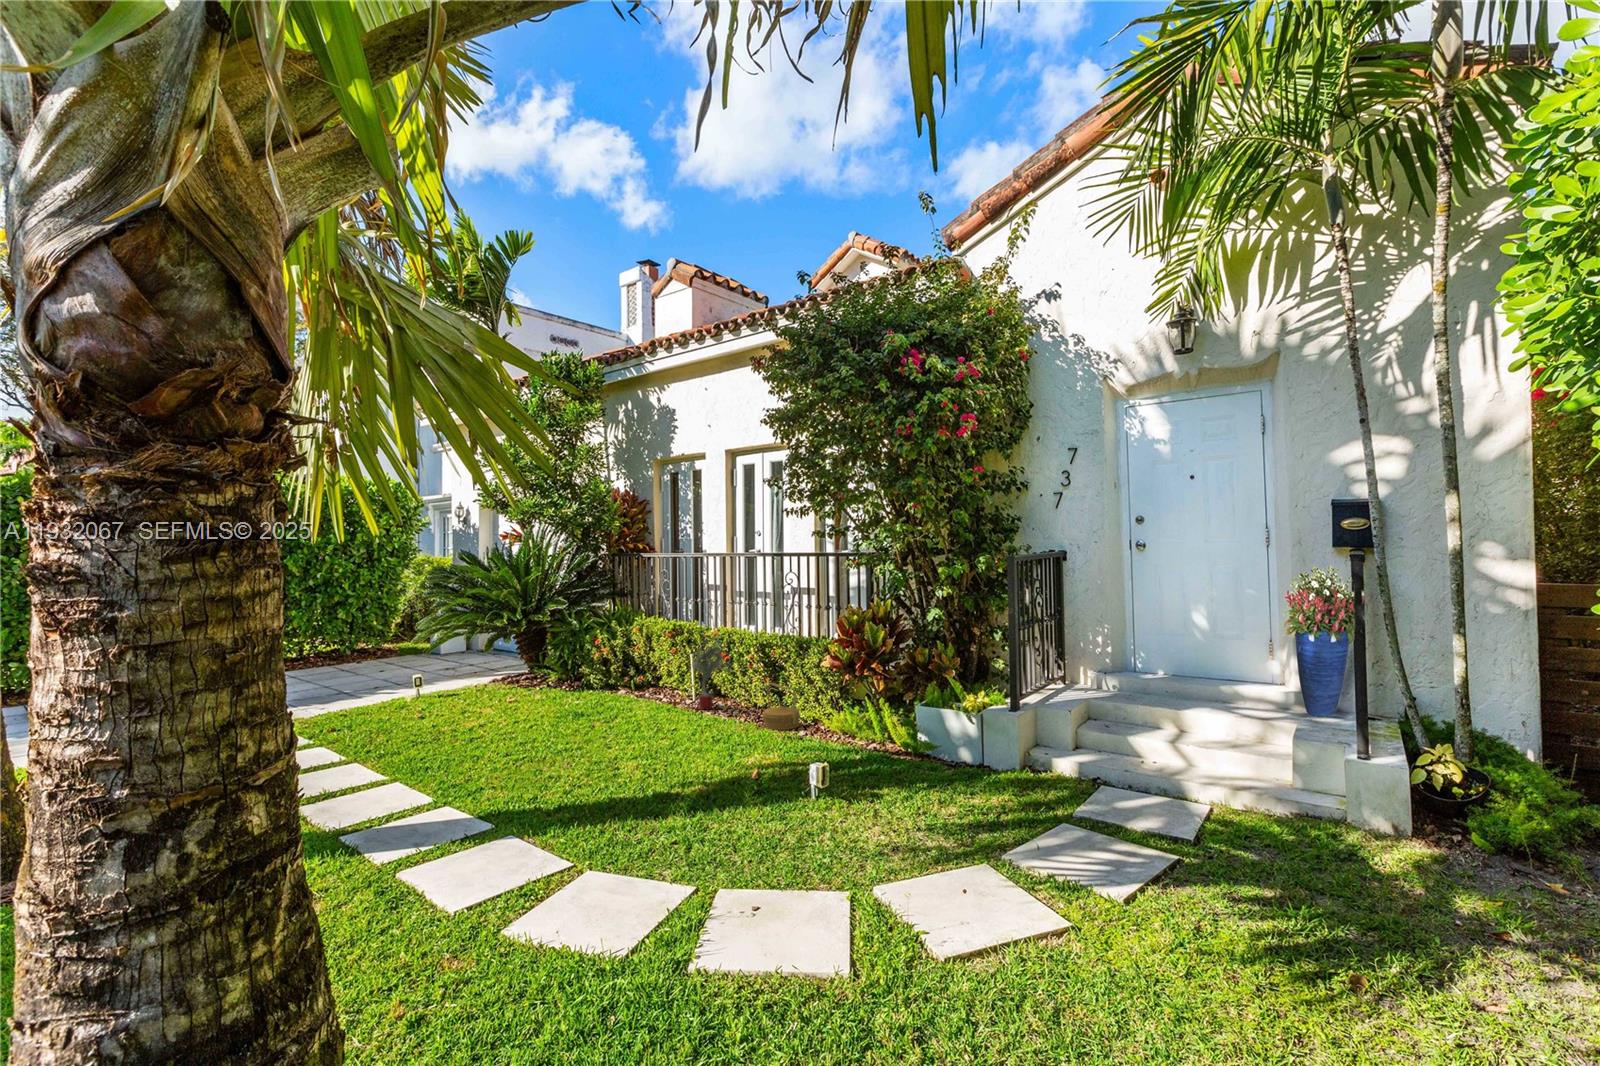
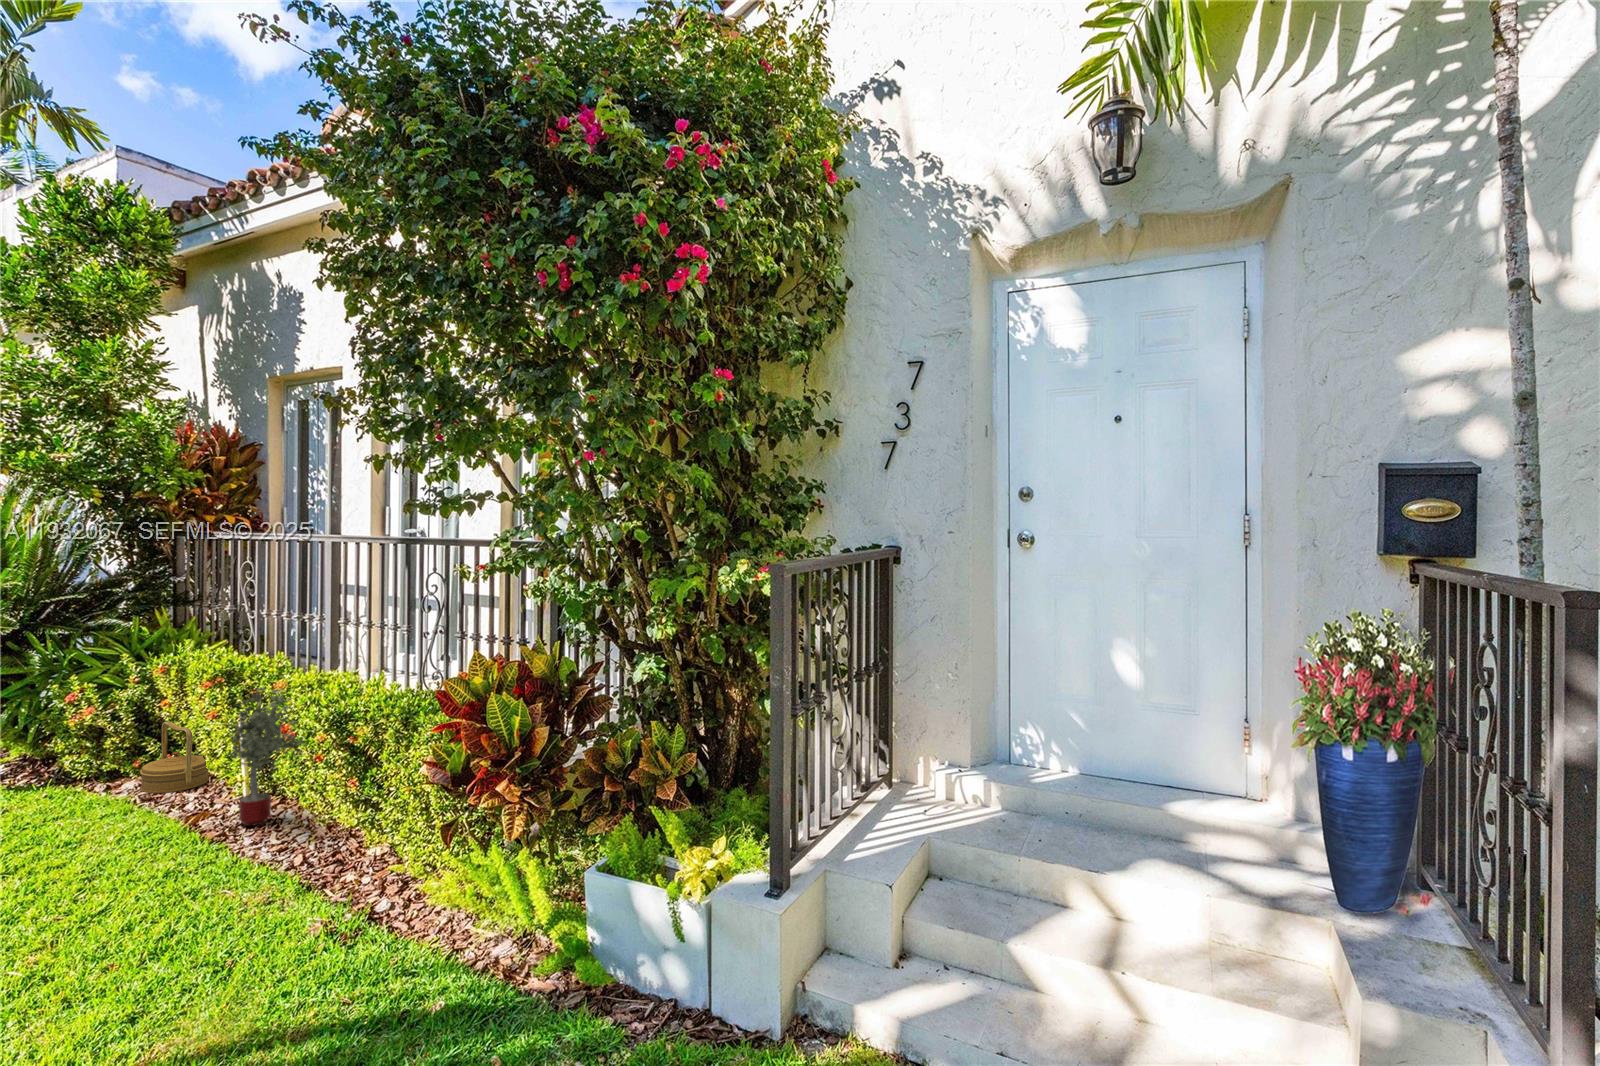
woven basket: present [763,683,800,730] -> present [140,721,209,793]

